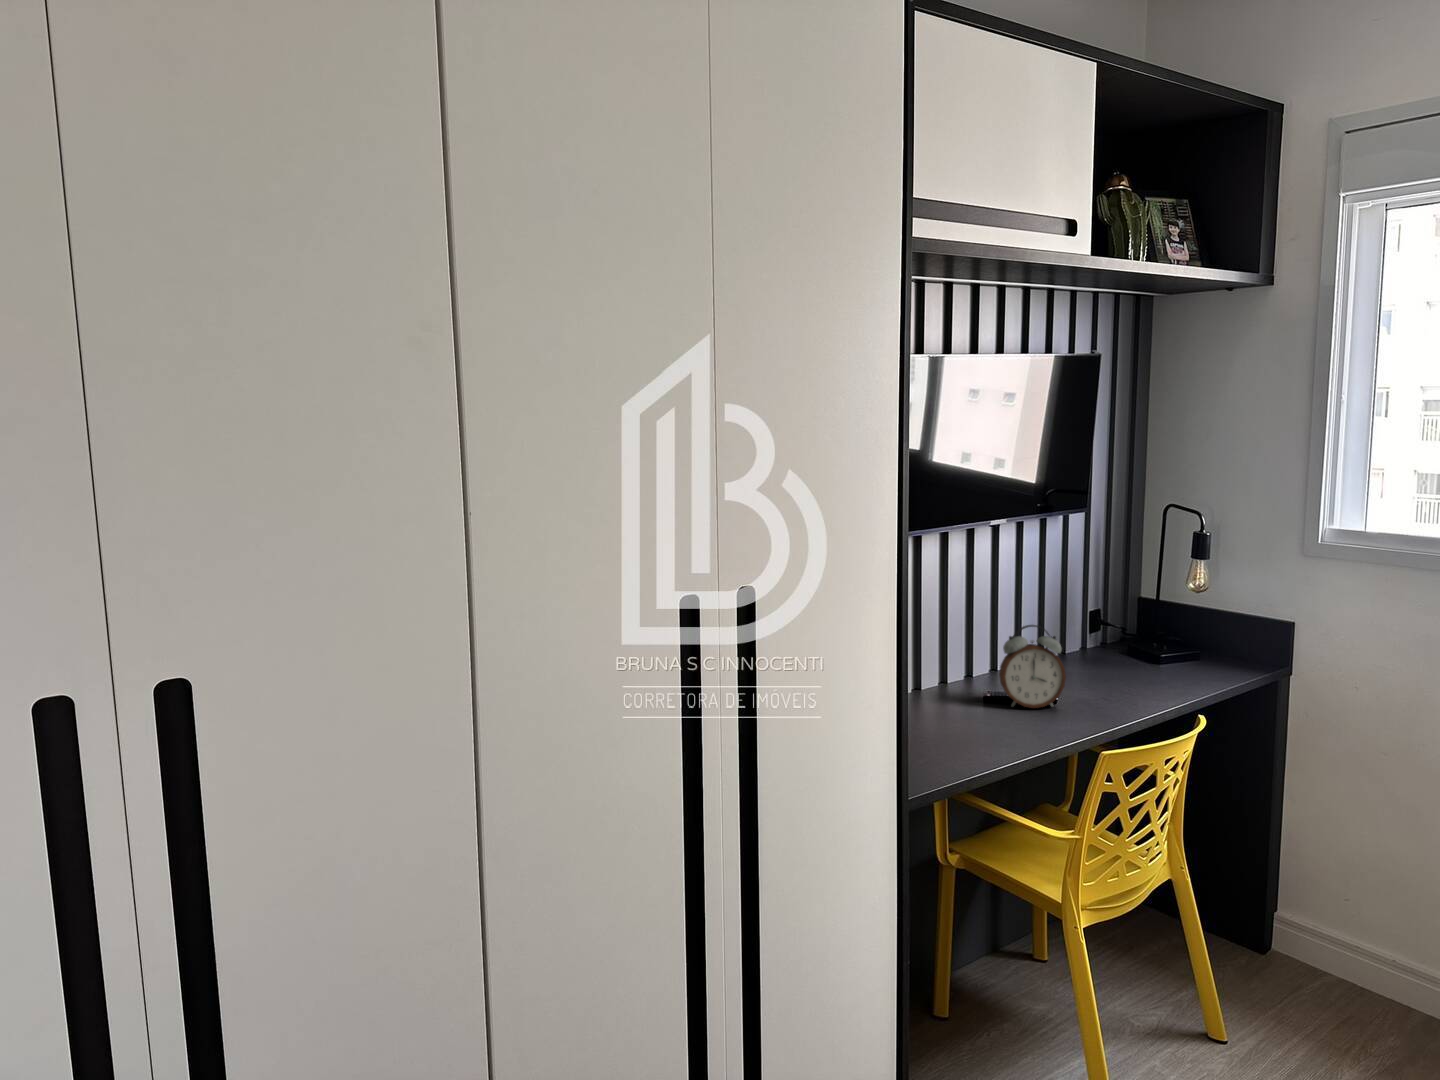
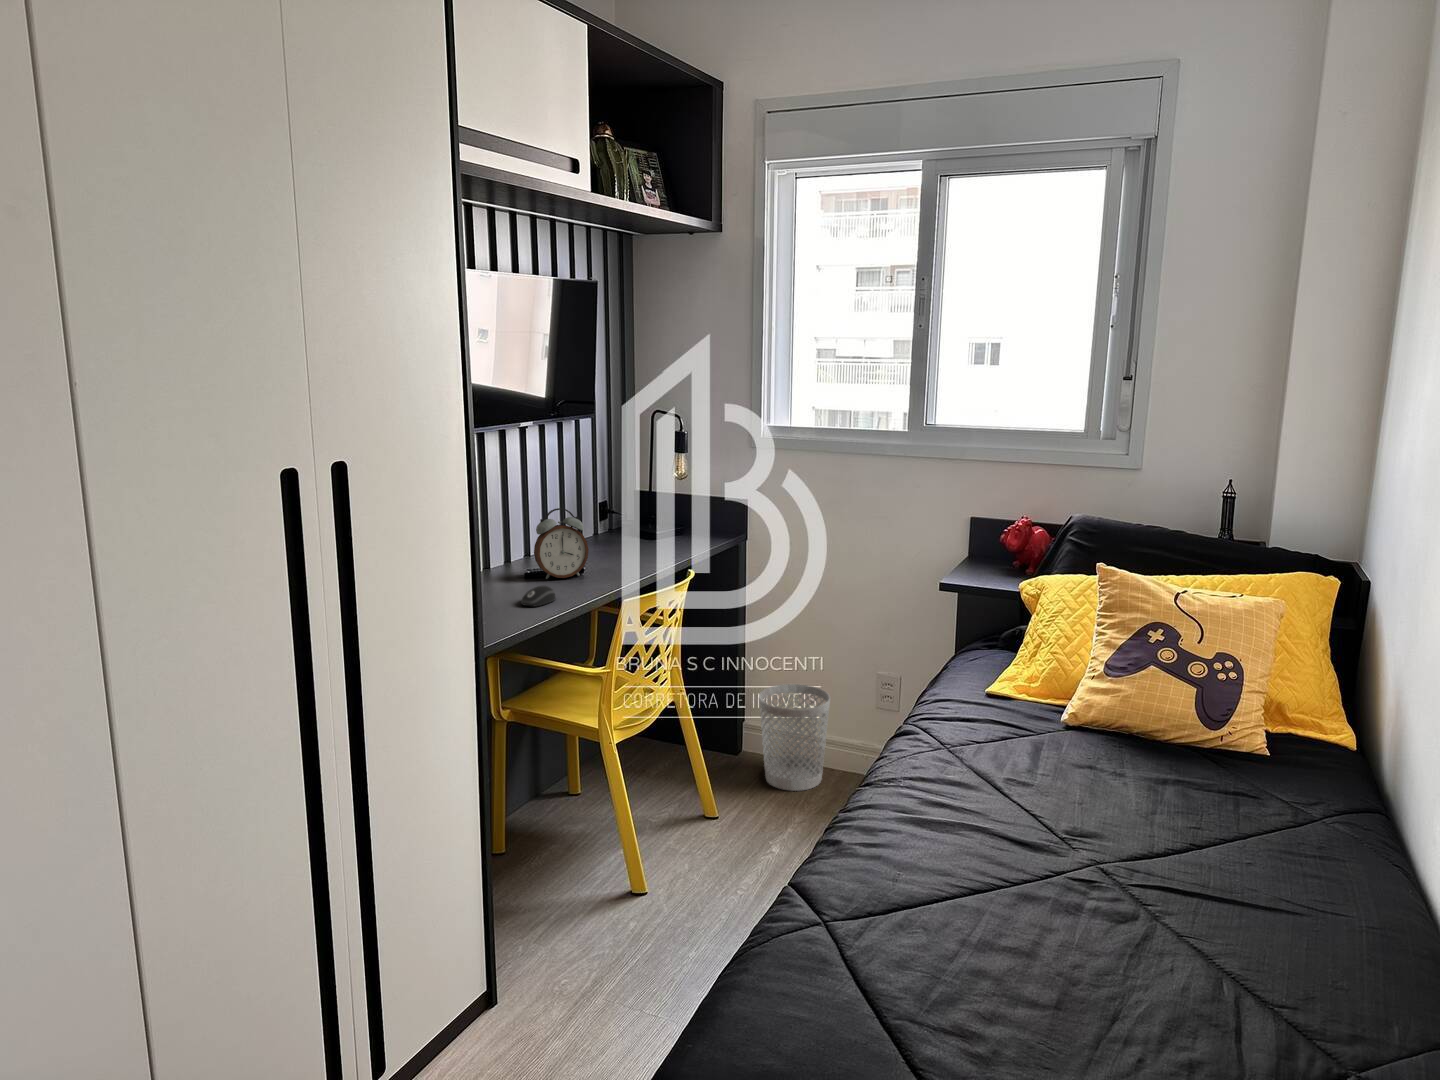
computer mouse: none [975,719,1017,745] -> present [521,586,556,606]
wastebasket: none [1296,876,1410,1032] -> present [759,684,830,791]

